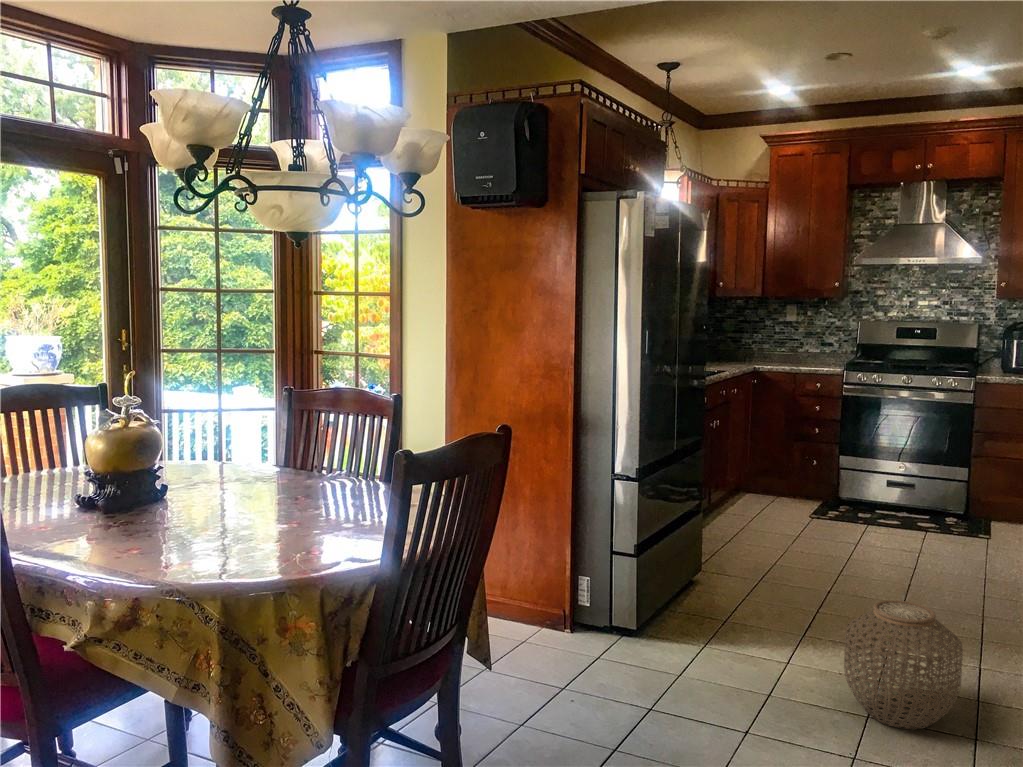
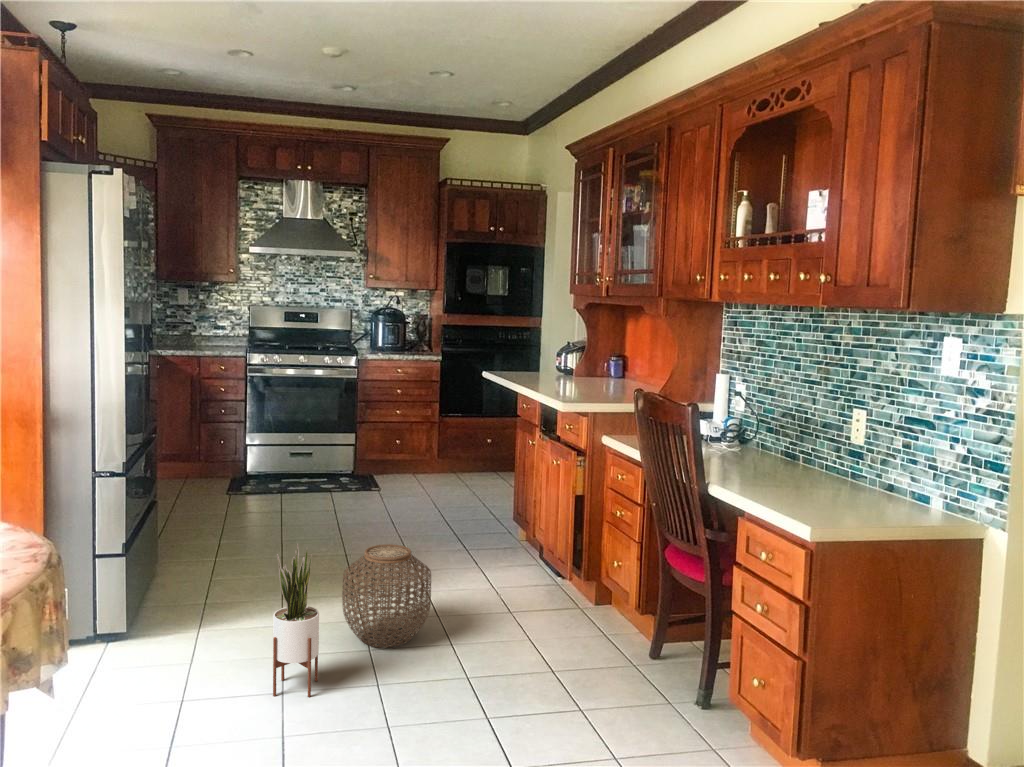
potted plant: none [734,576,791,752] -> present [273,543,319,697]

